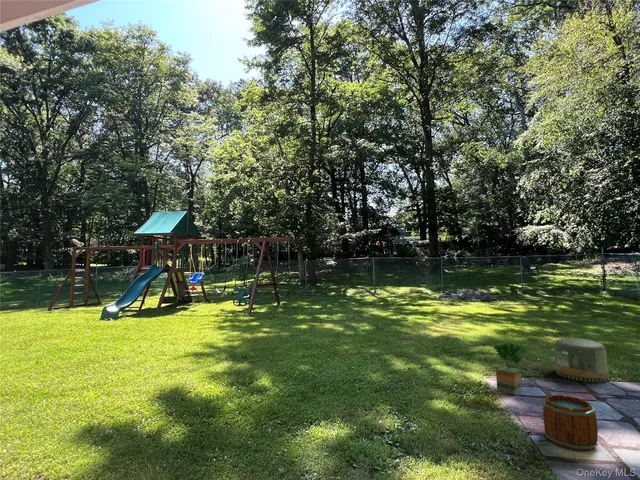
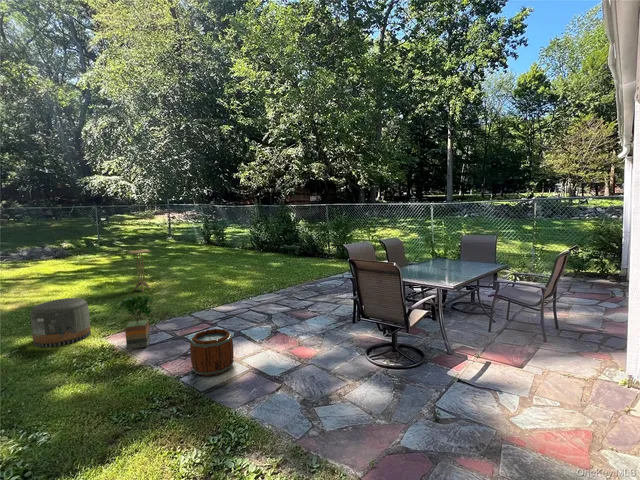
side table: none [527,302,552,345] -> present [128,250,151,292]
pouf: present [555,338,608,382] -> present [30,298,91,347]

